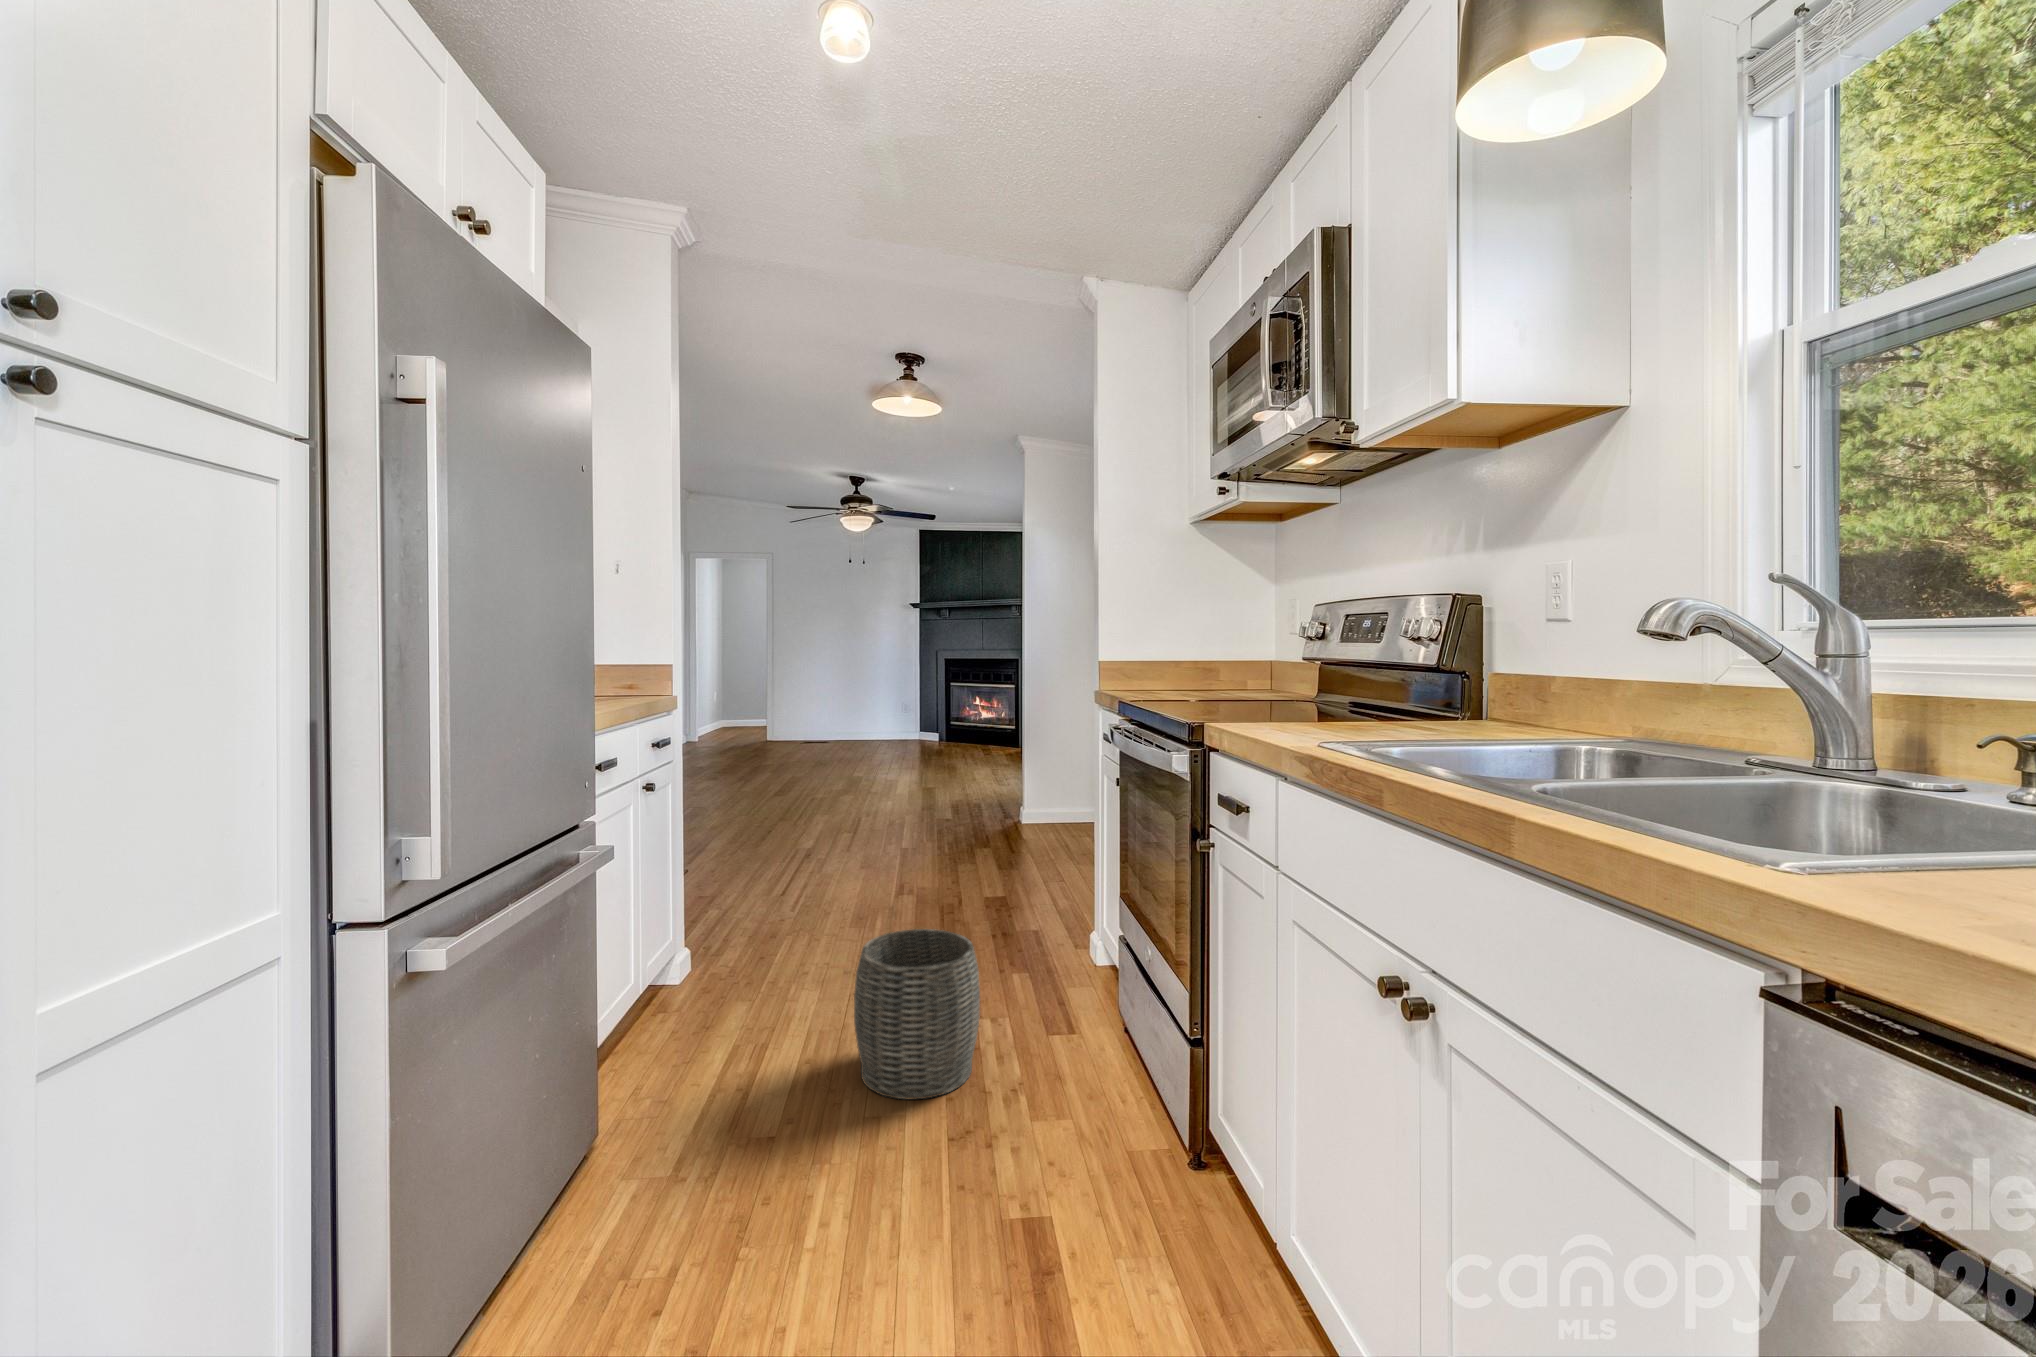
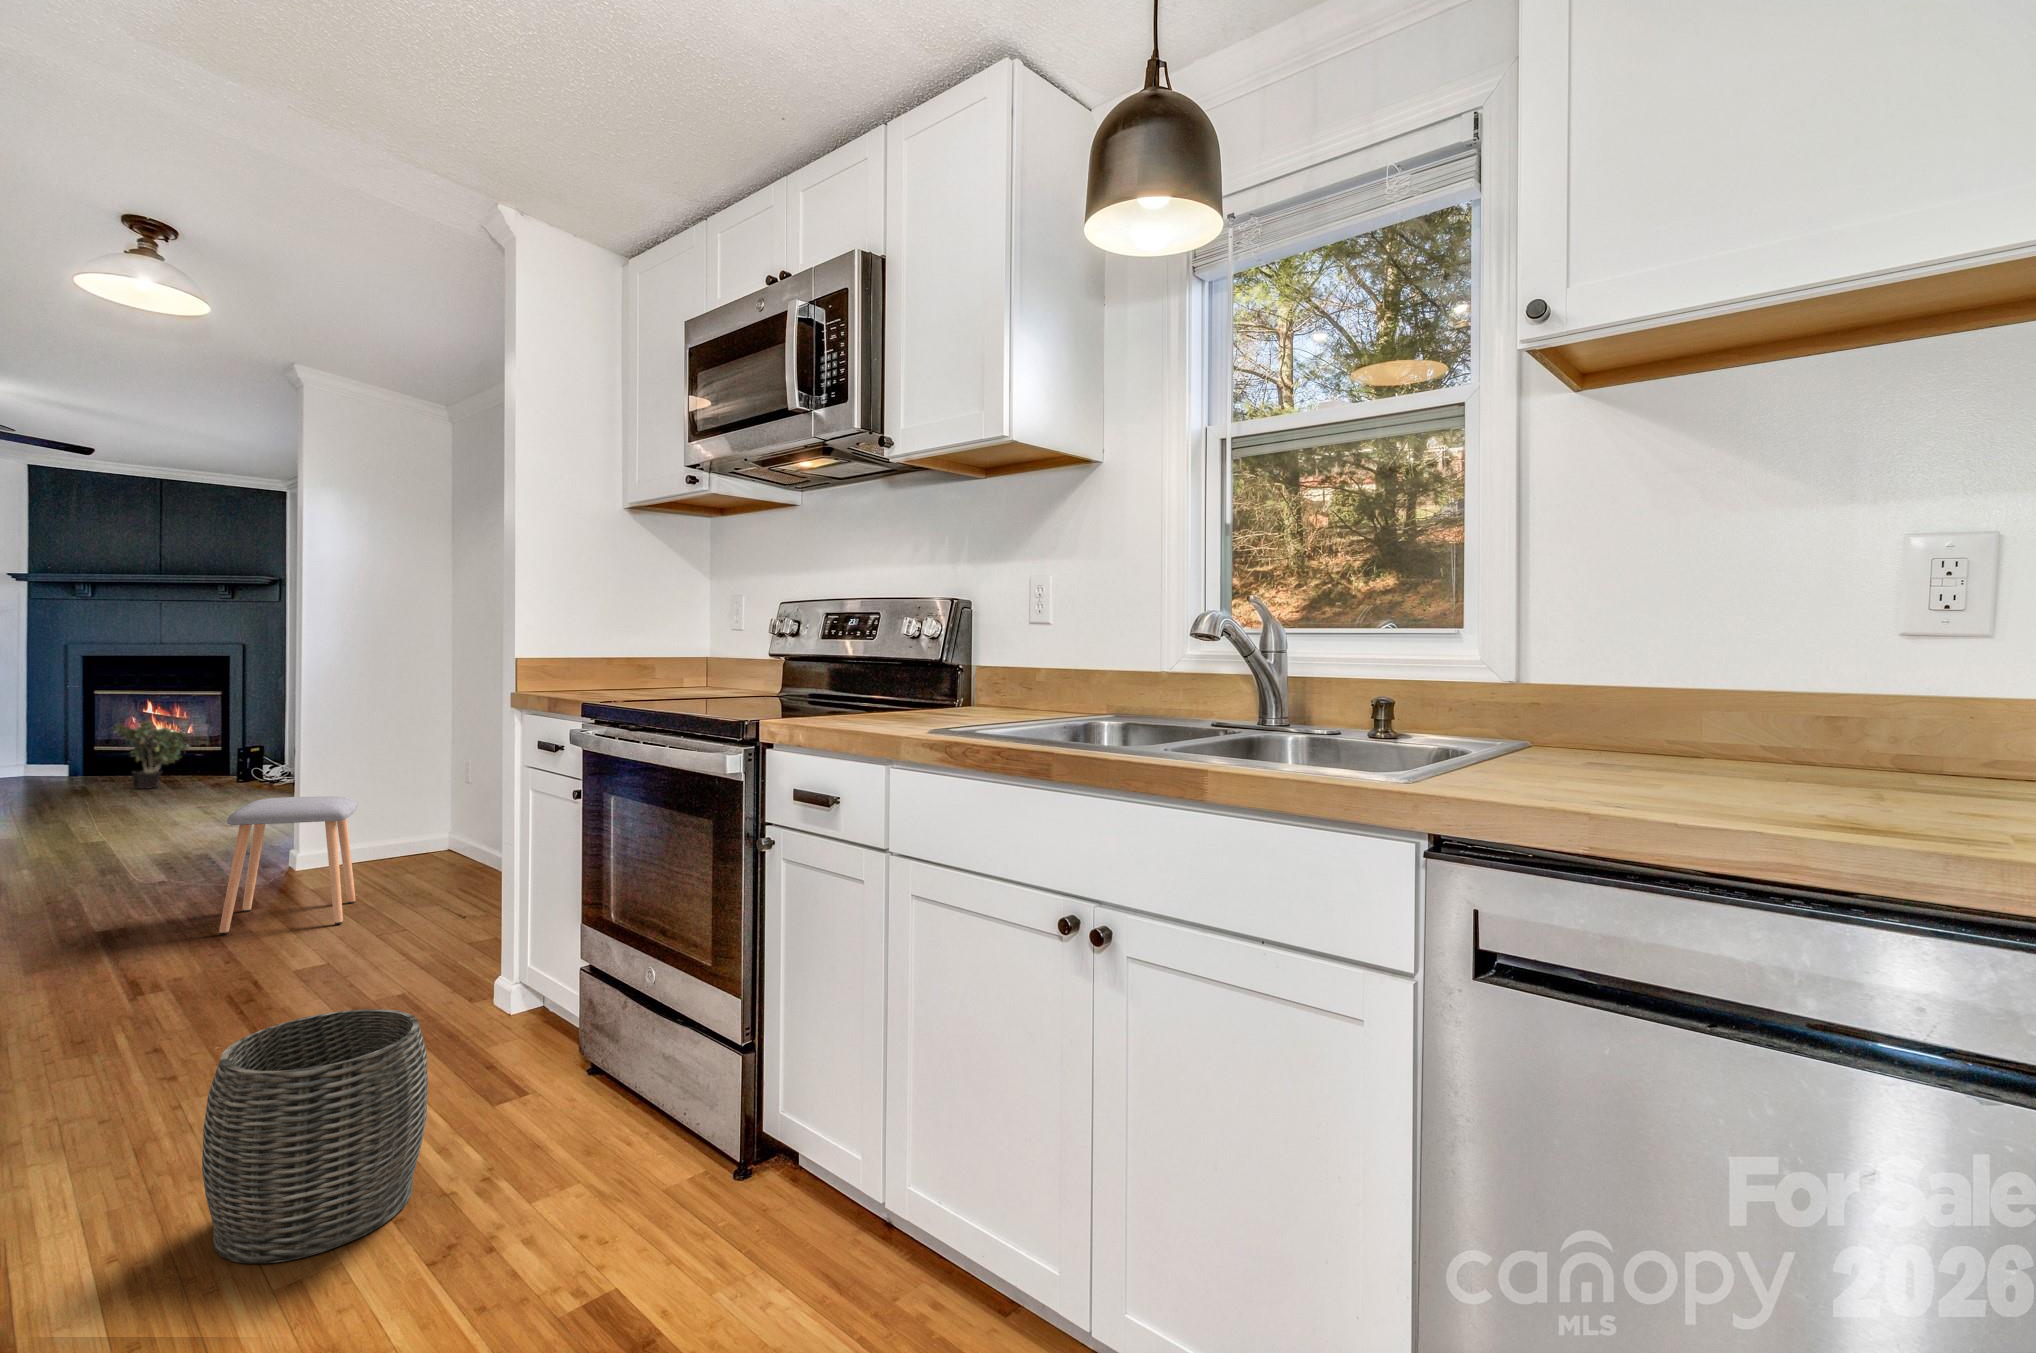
potted plant: none [959,709,996,753] -> present [114,721,190,789]
stool: none [962,768,1041,862] -> present [219,796,358,934]

